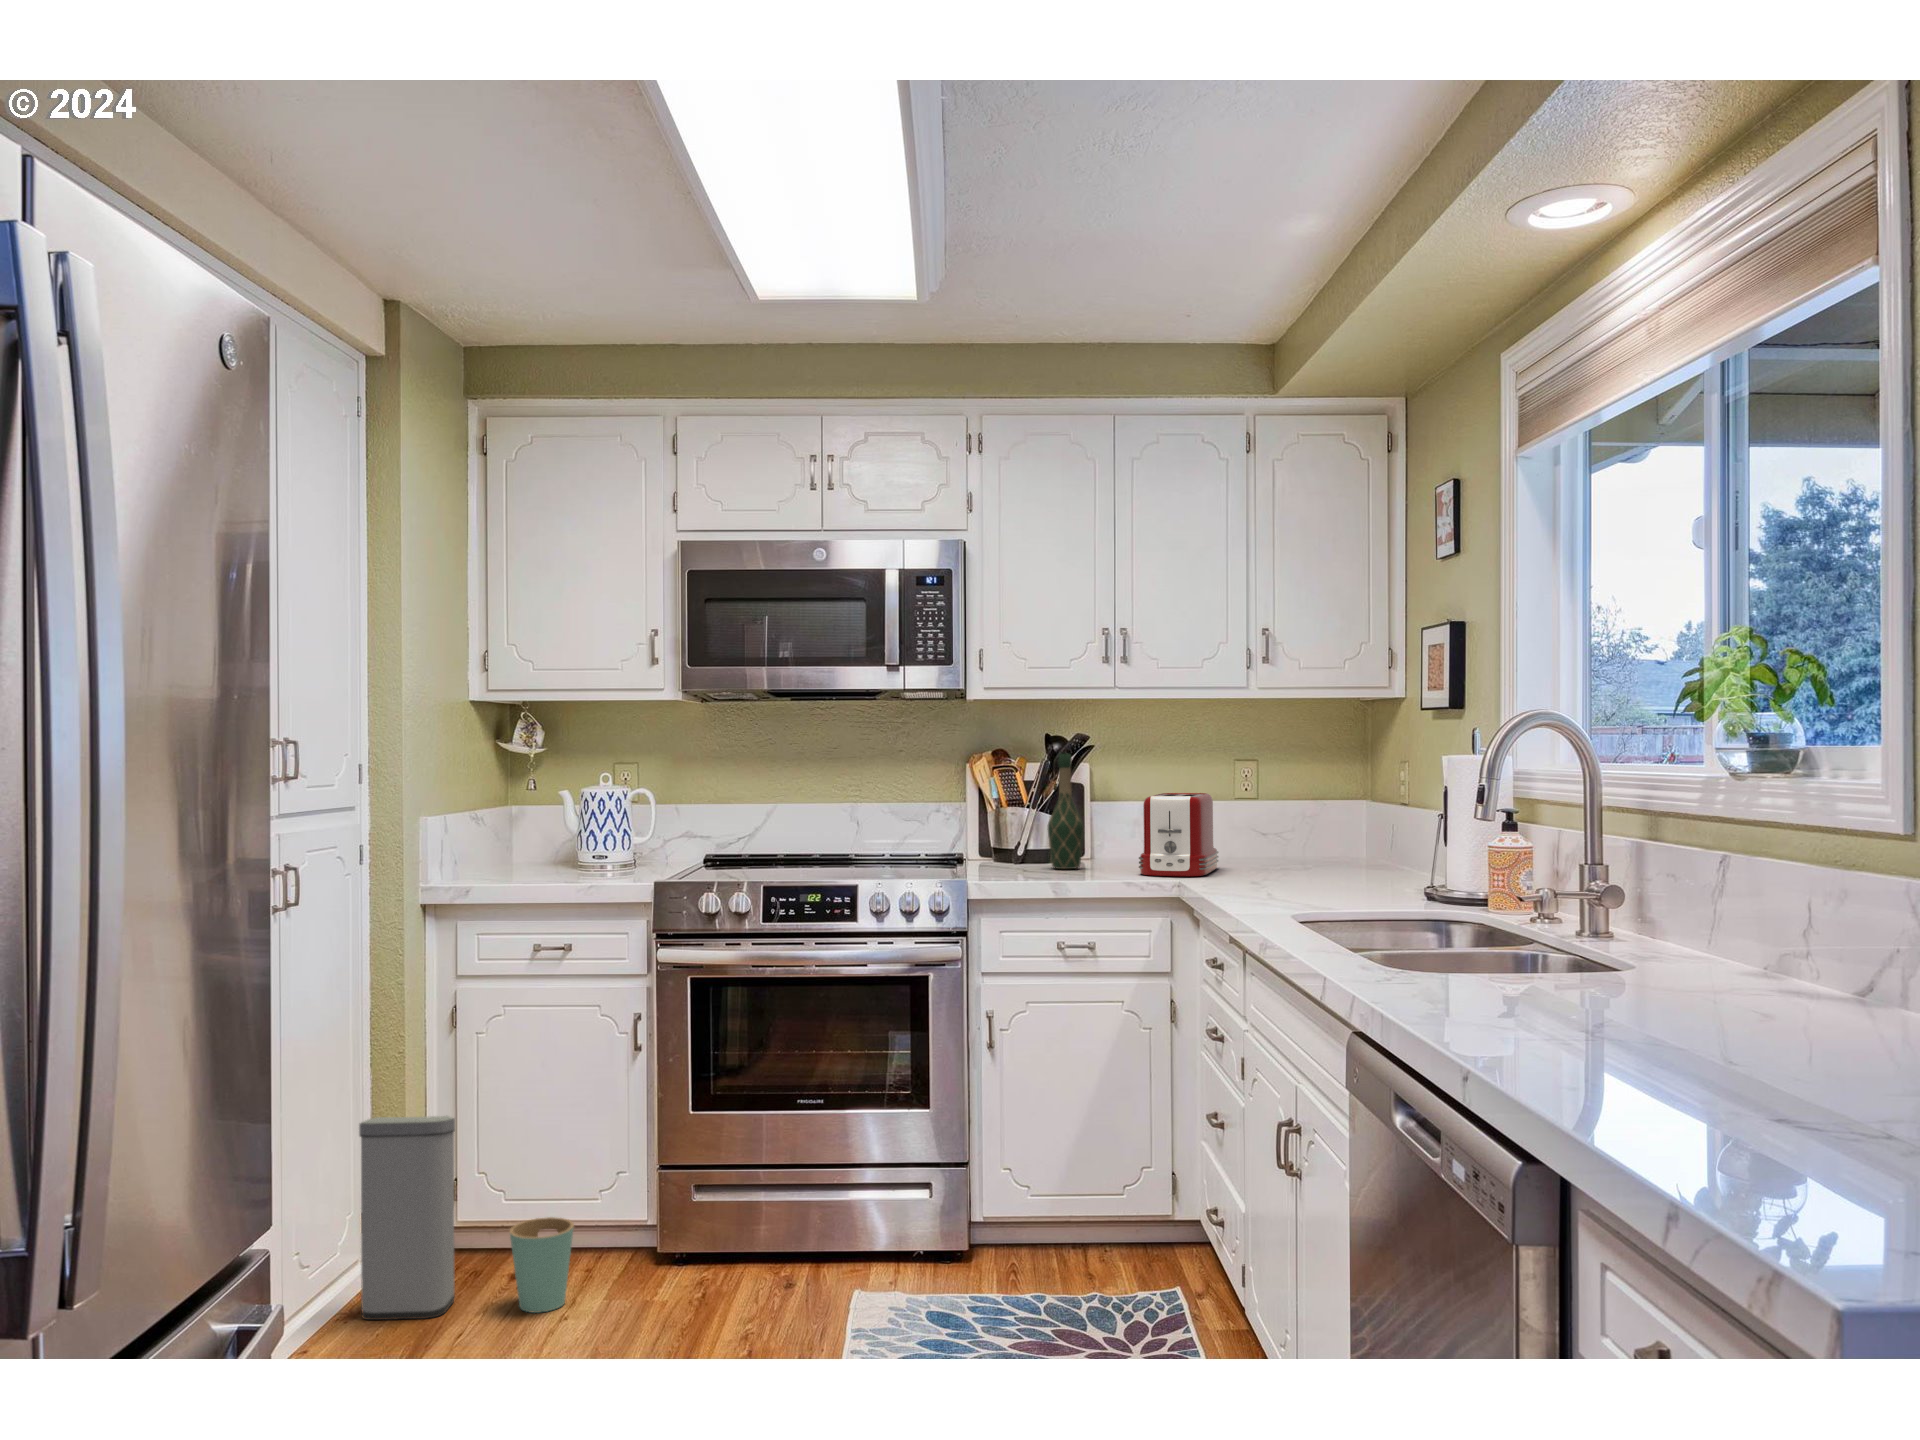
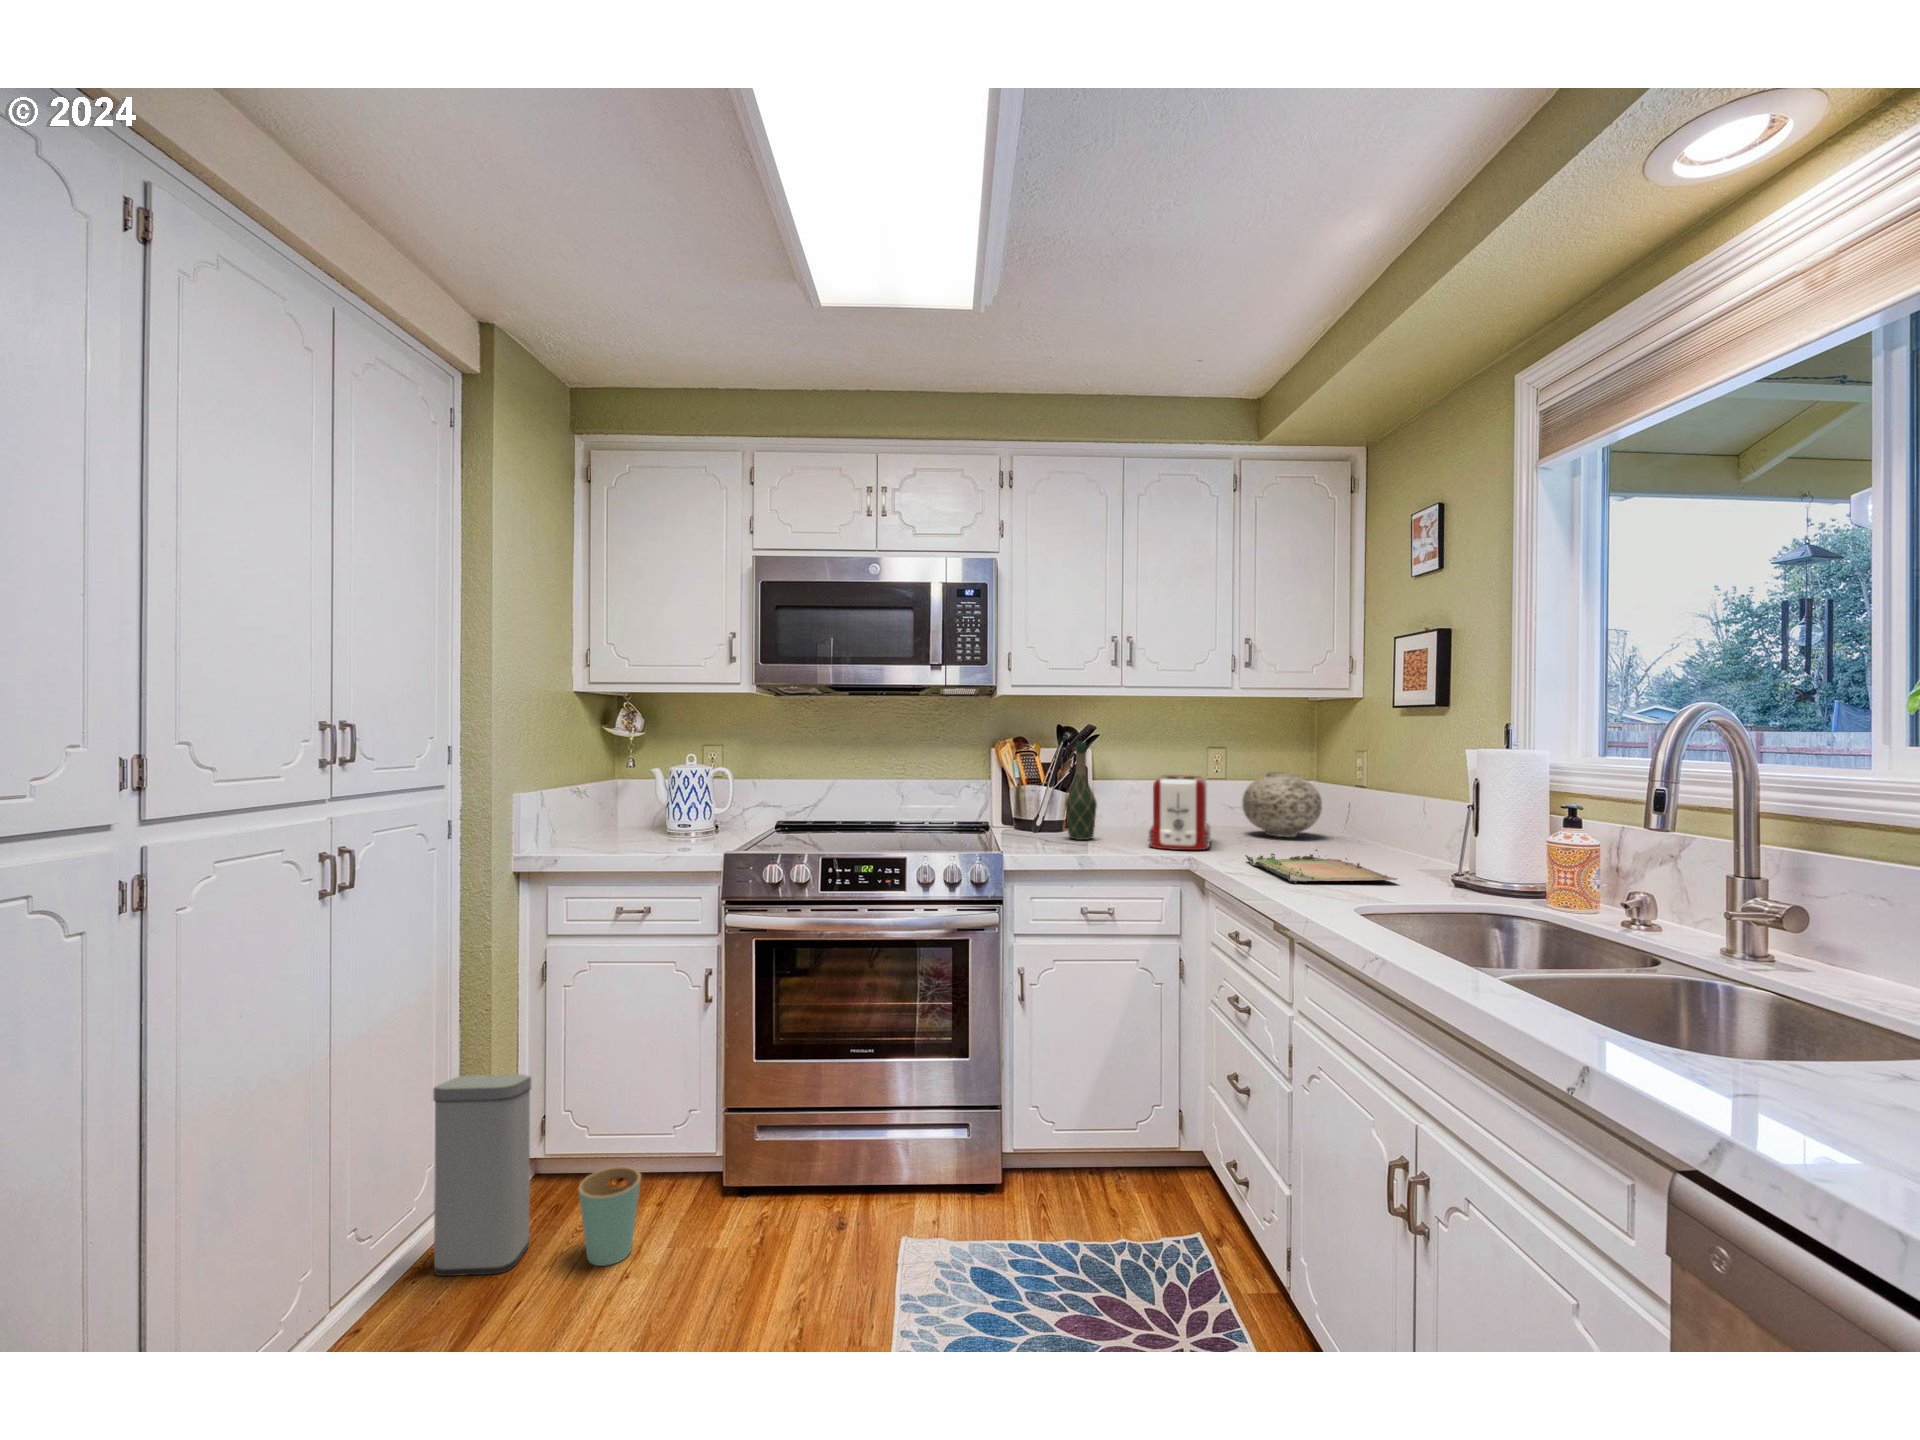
vase: none [1265,788,1356,866] -> present [1242,772,1322,837]
tray: none [1234,867,1374,899] -> present [1245,850,1398,883]

